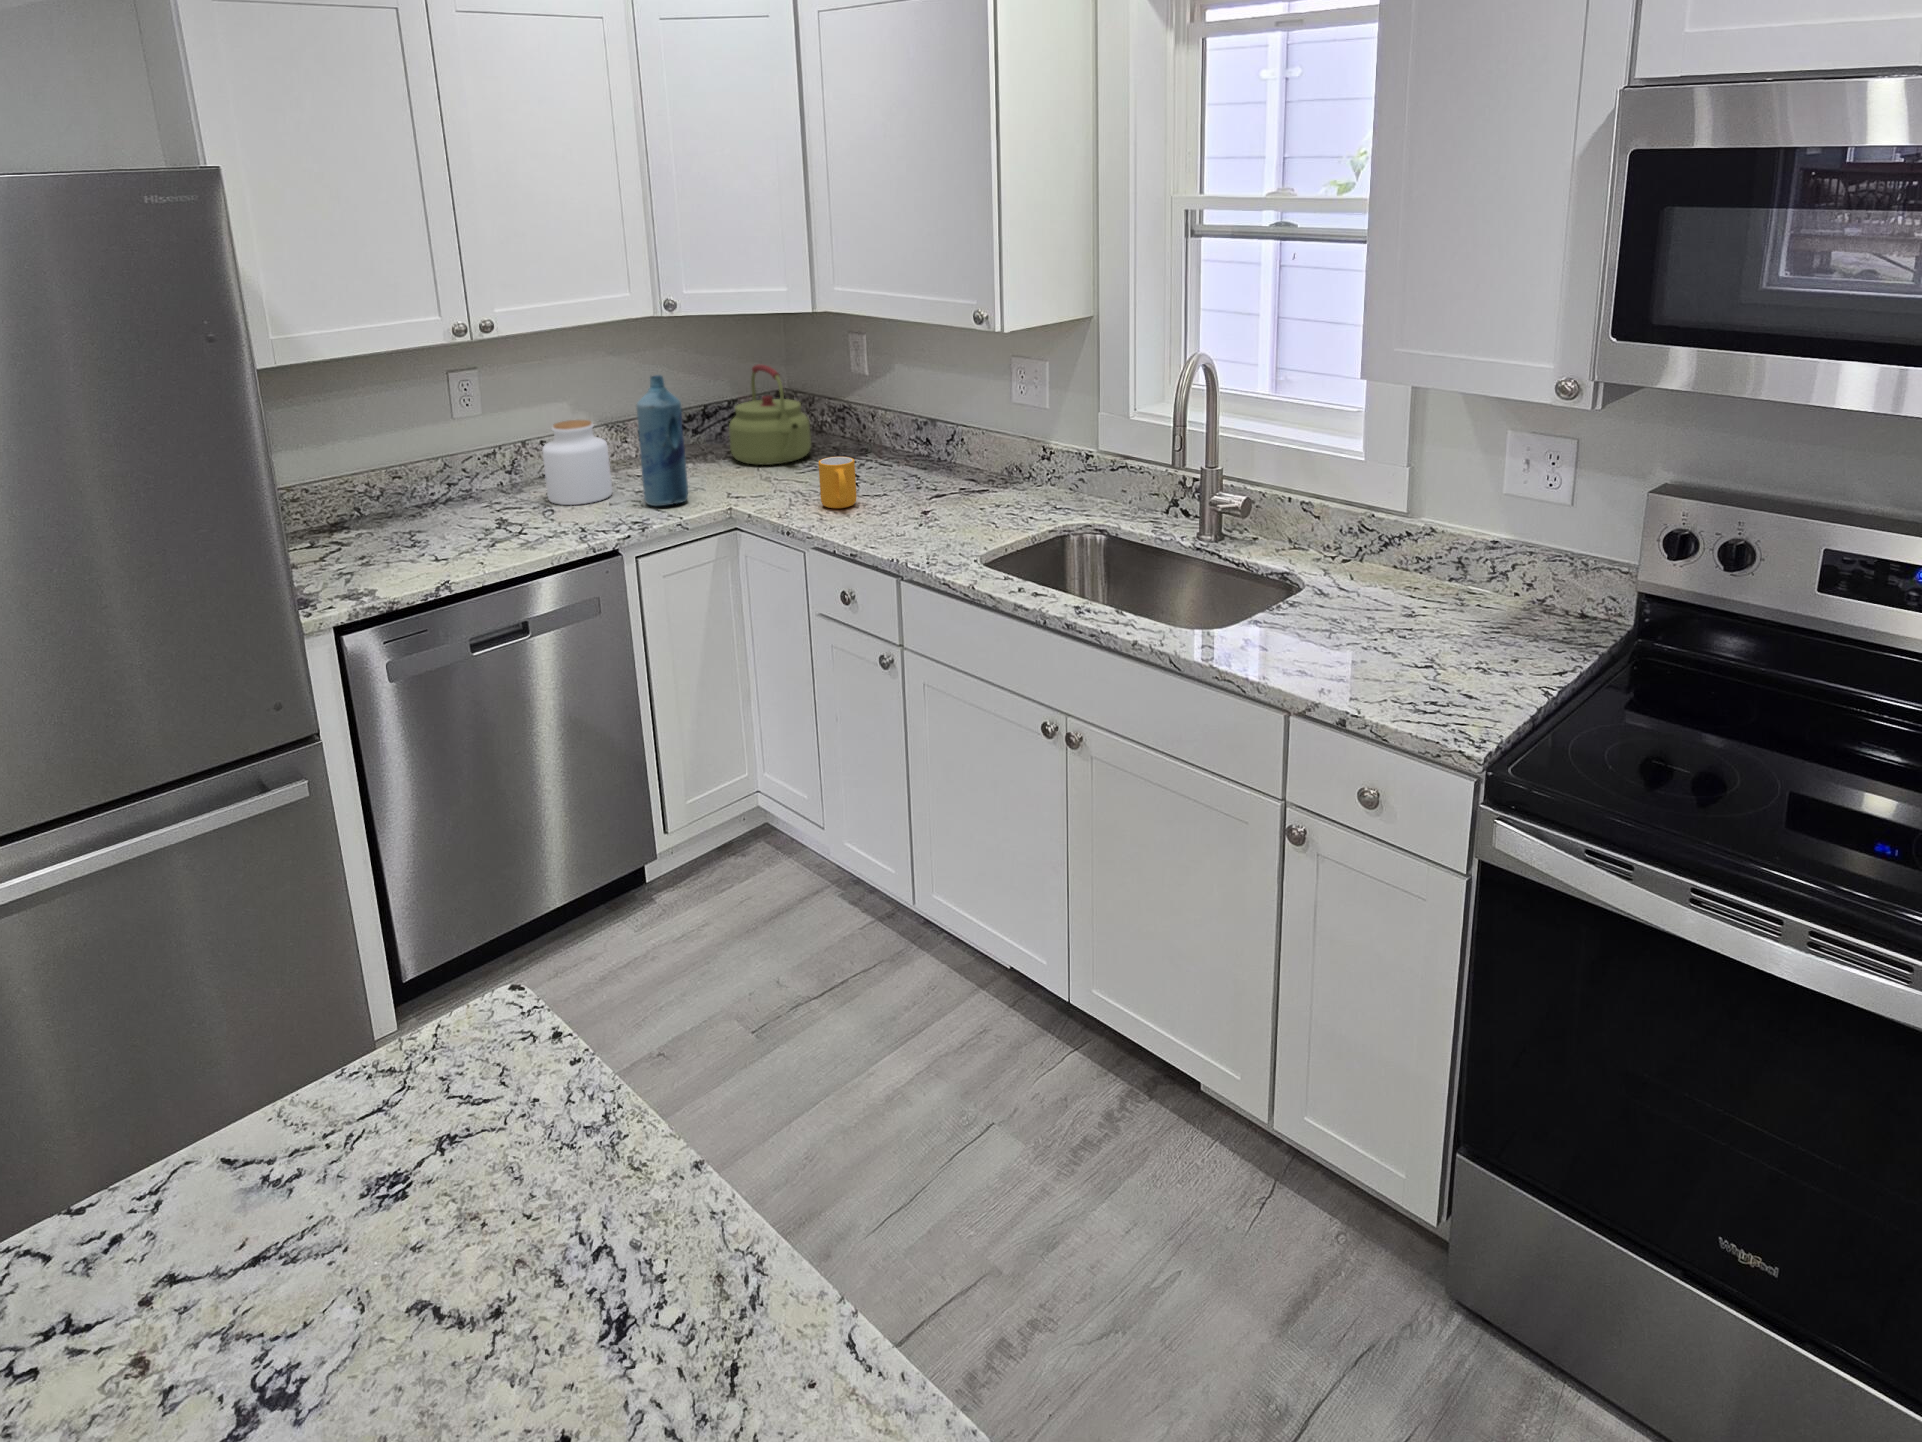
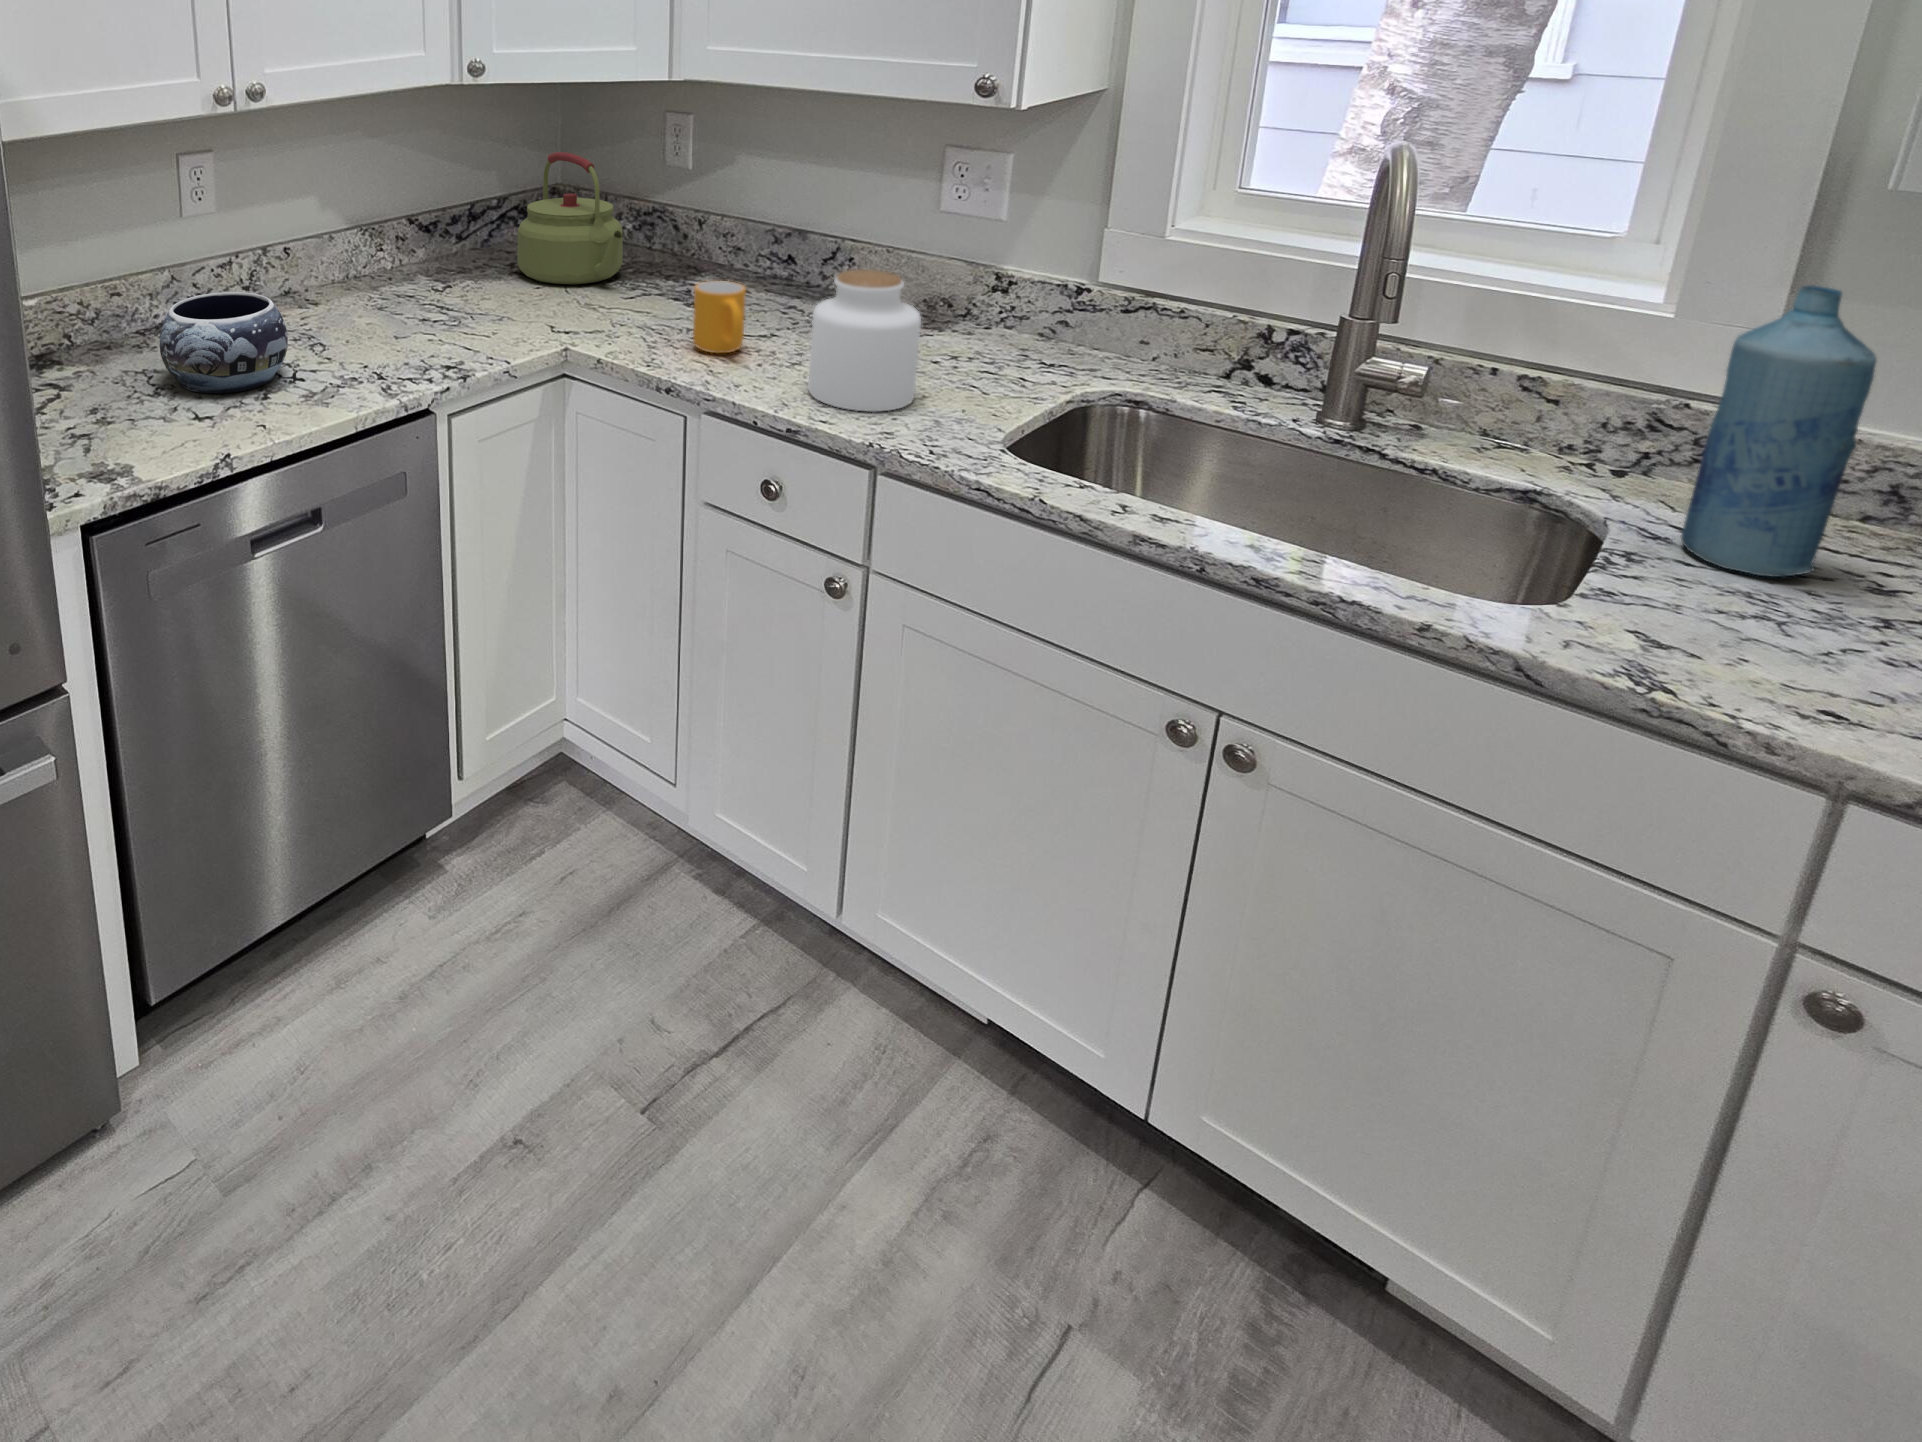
bottle: present [637,375,688,506] -> present [1681,286,1877,577]
jar: present [542,420,612,505] -> present [808,270,921,412]
decorative bowl: none [415,472,514,544] -> present [160,292,288,393]

